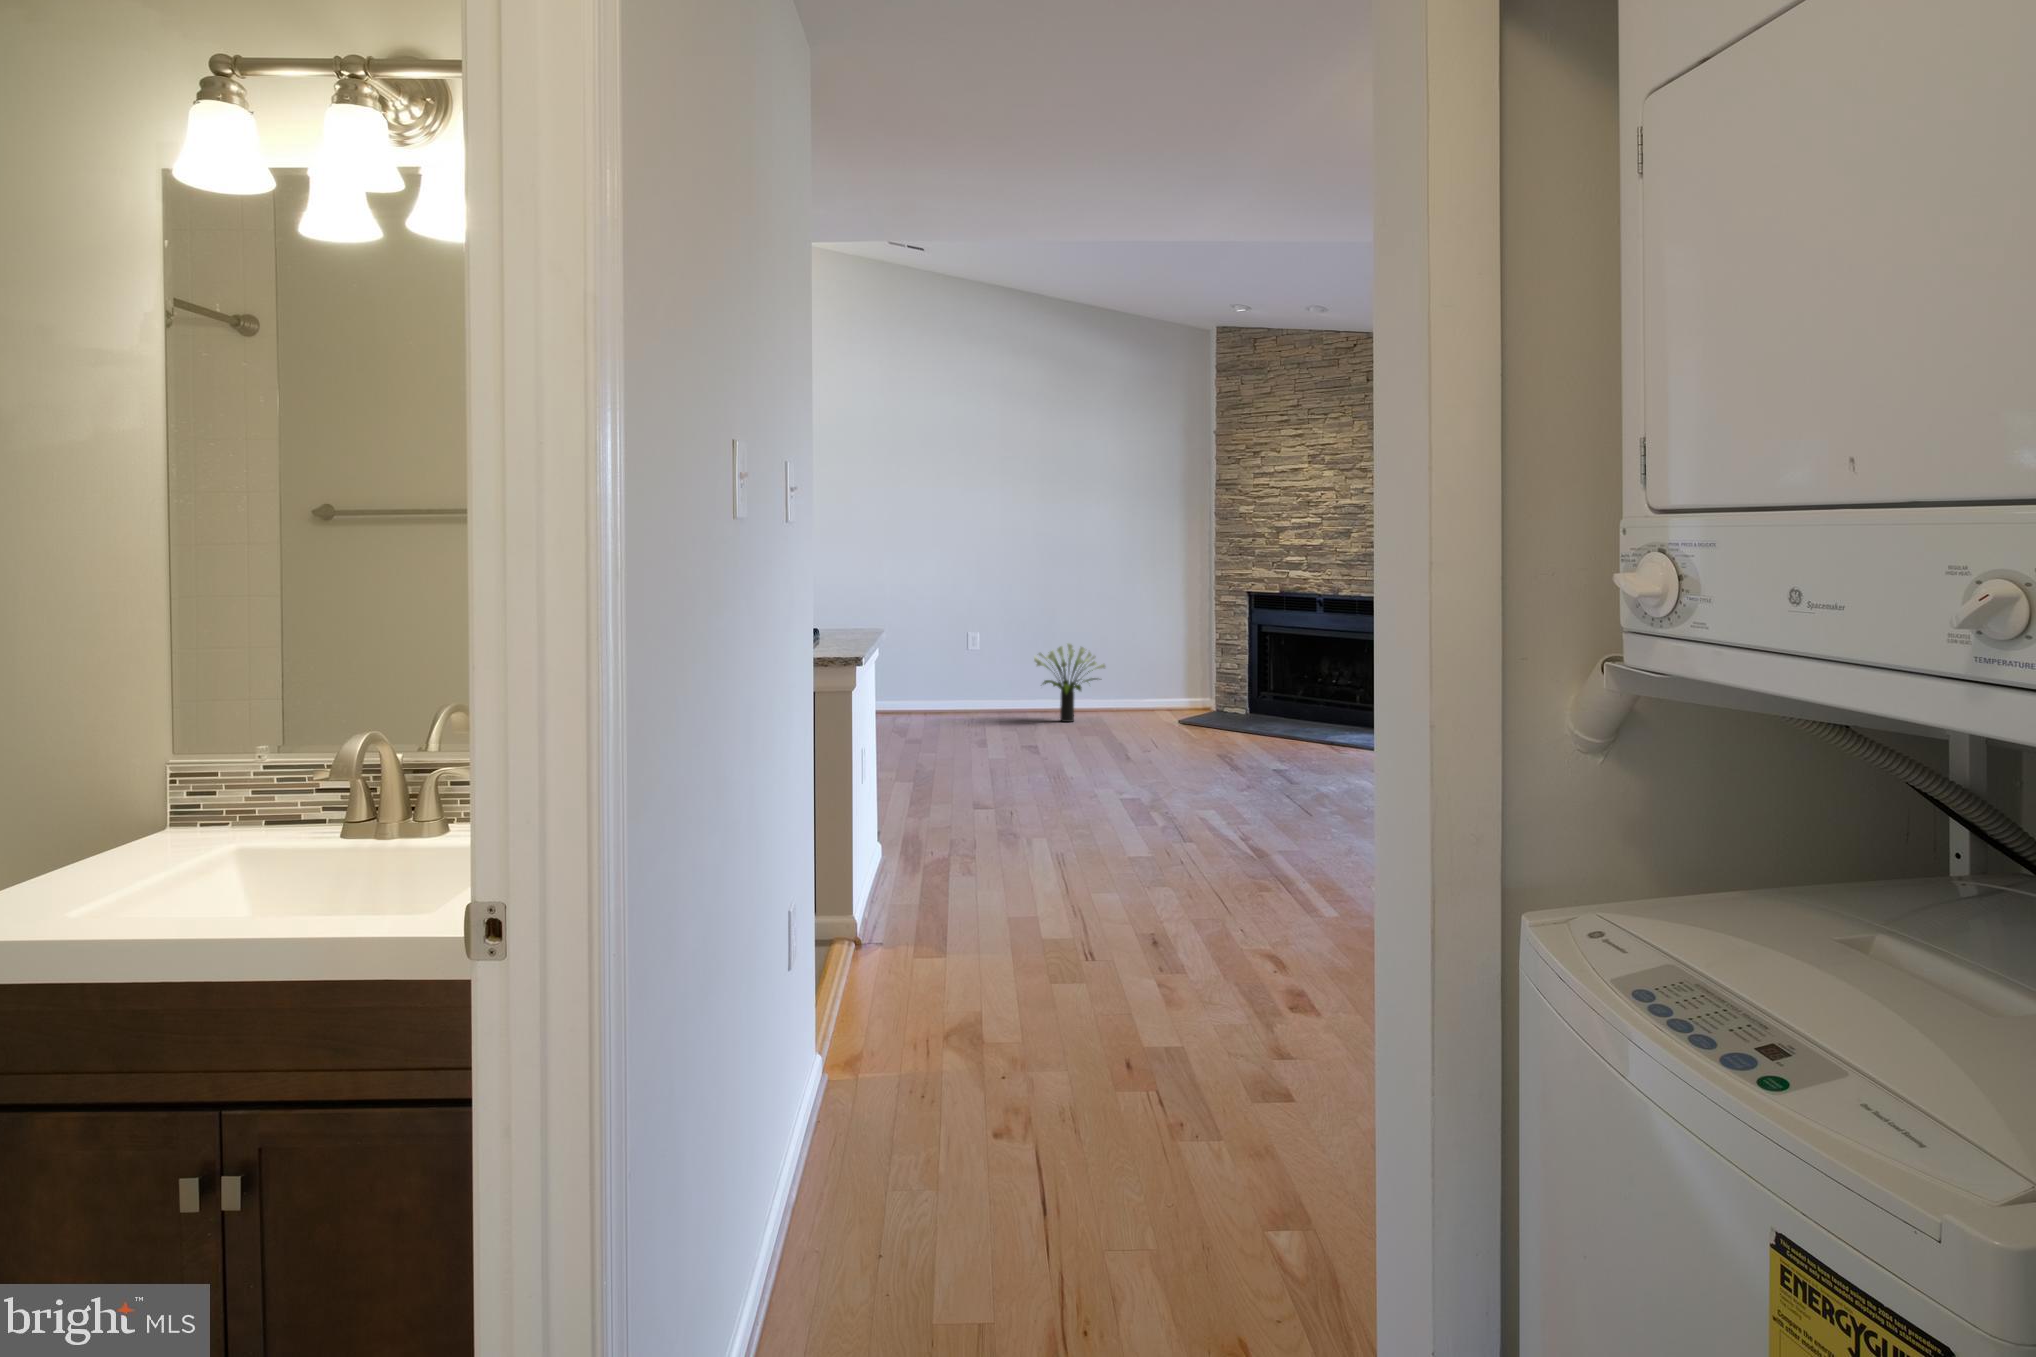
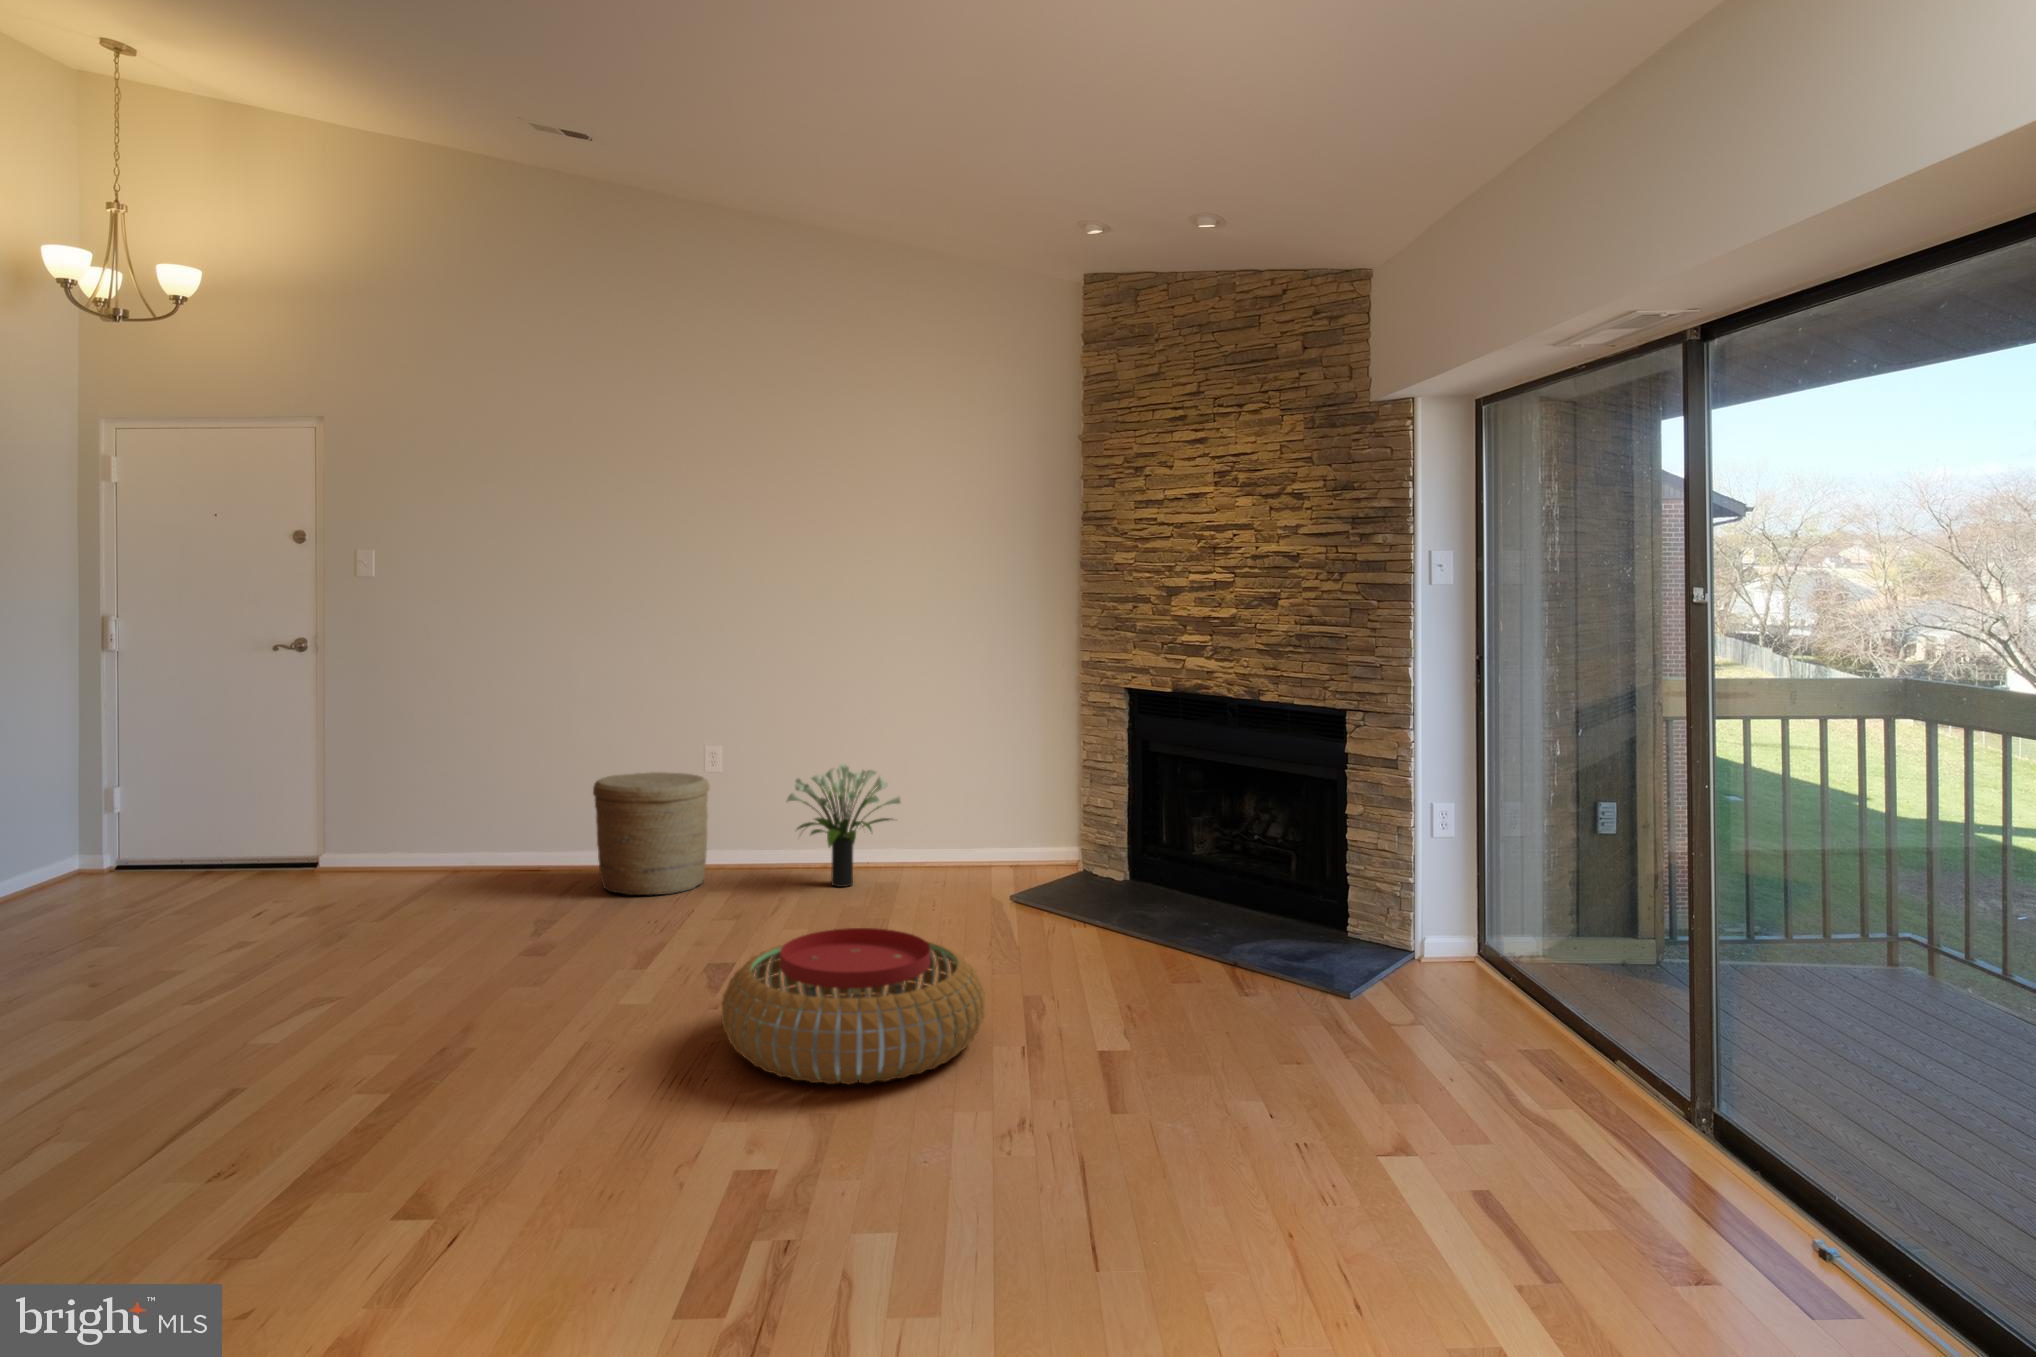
woven basket: none [910,653,981,727] -> present [593,772,709,896]
pouf: none [1087,709,1225,771] -> present [721,928,985,1084]

